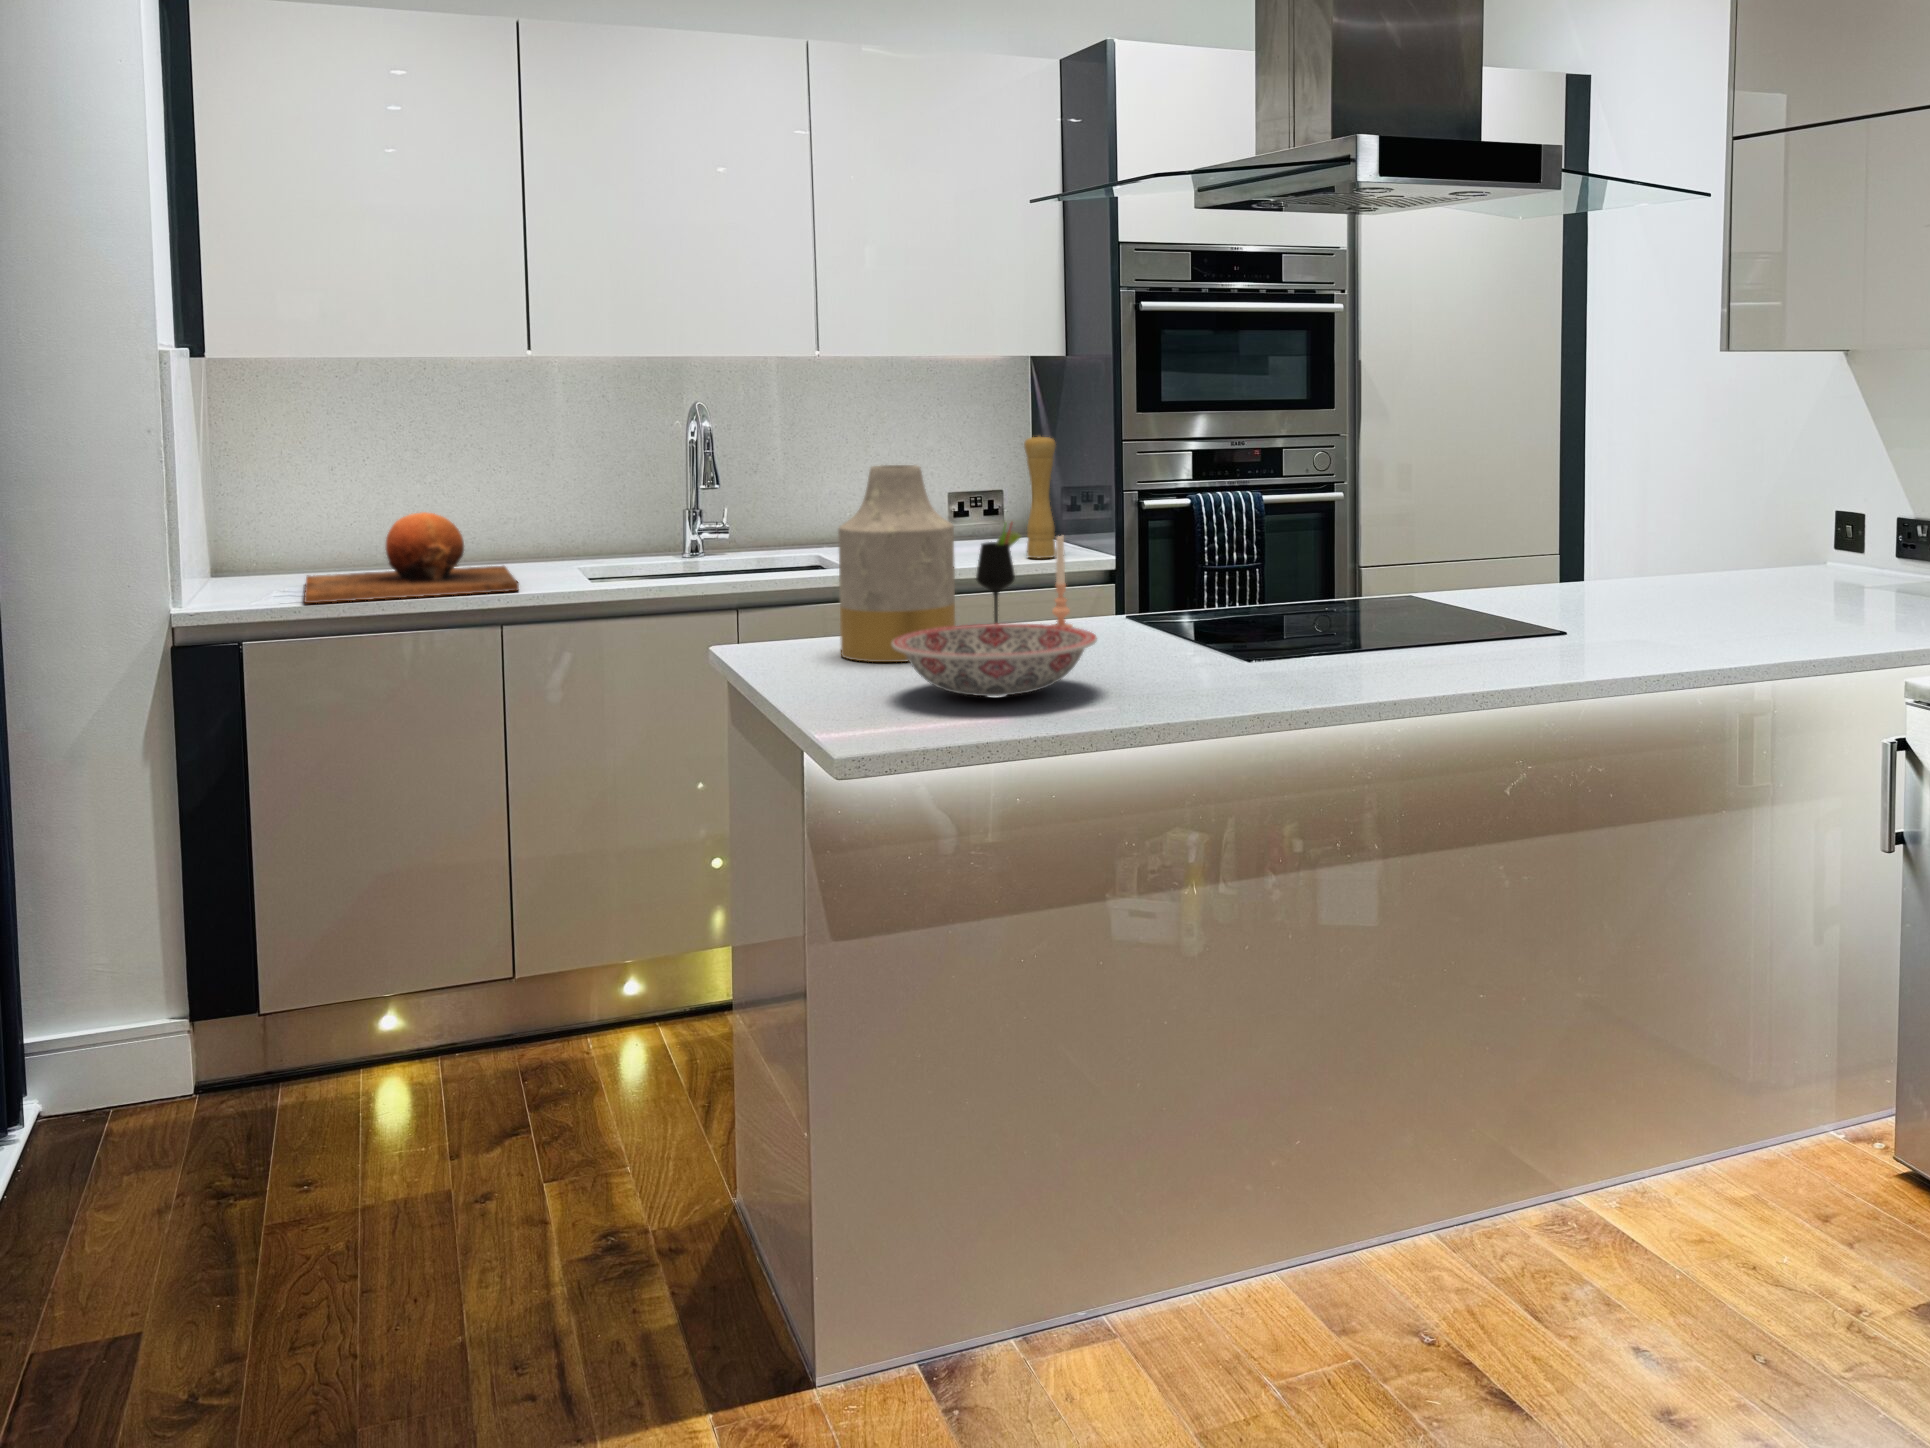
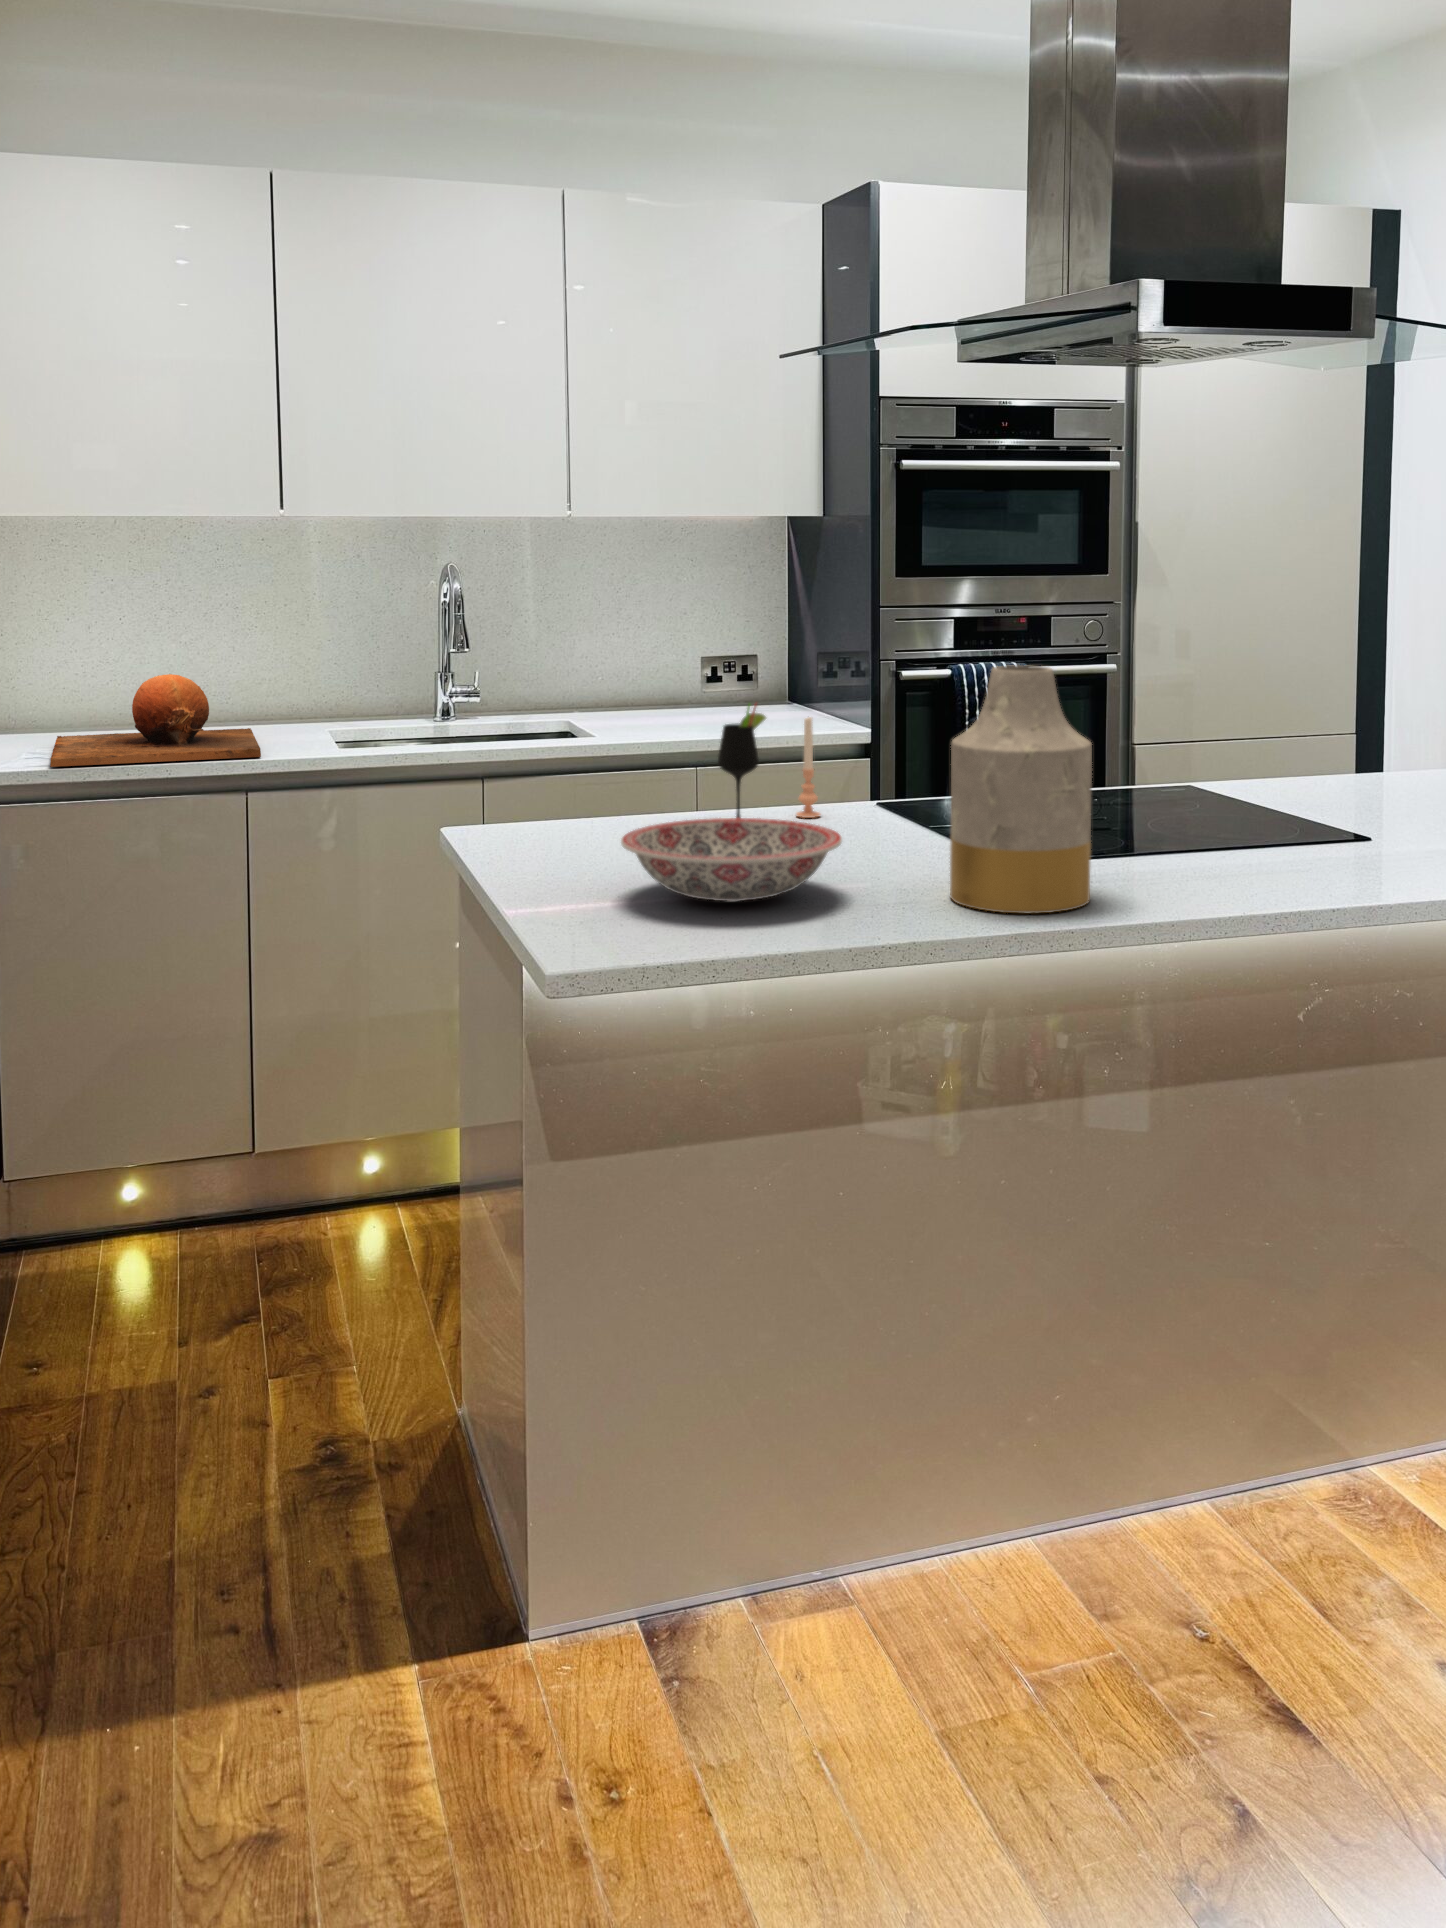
pepper mill: present [1024,435,1056,558] -> none [778,599,810,730]
vase: present [838,465,955,662] -> present [950,665,1092,913]

